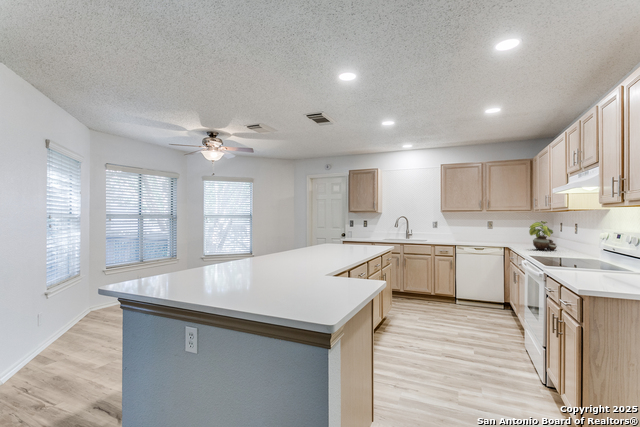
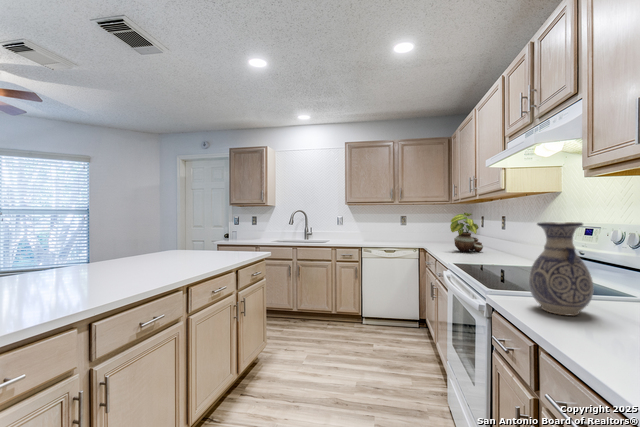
vase: none [560,232,591,276] -> present [529,222,594,316]

